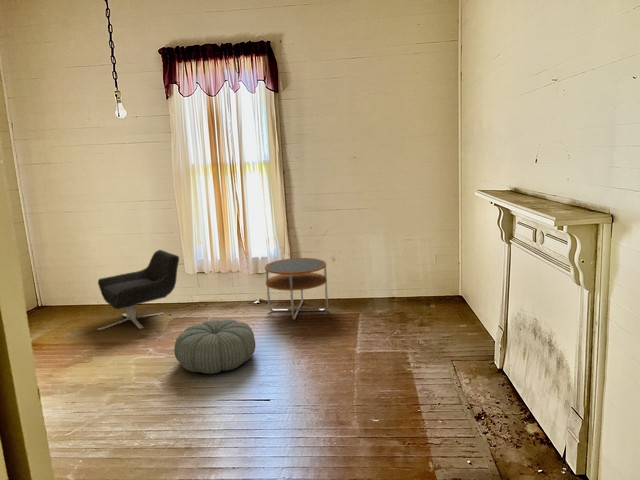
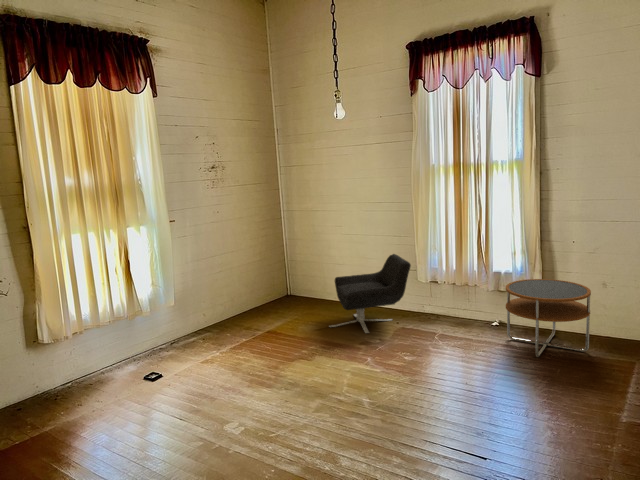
pouf: present [174,319,255,374] -> none [388,341,480,405]

